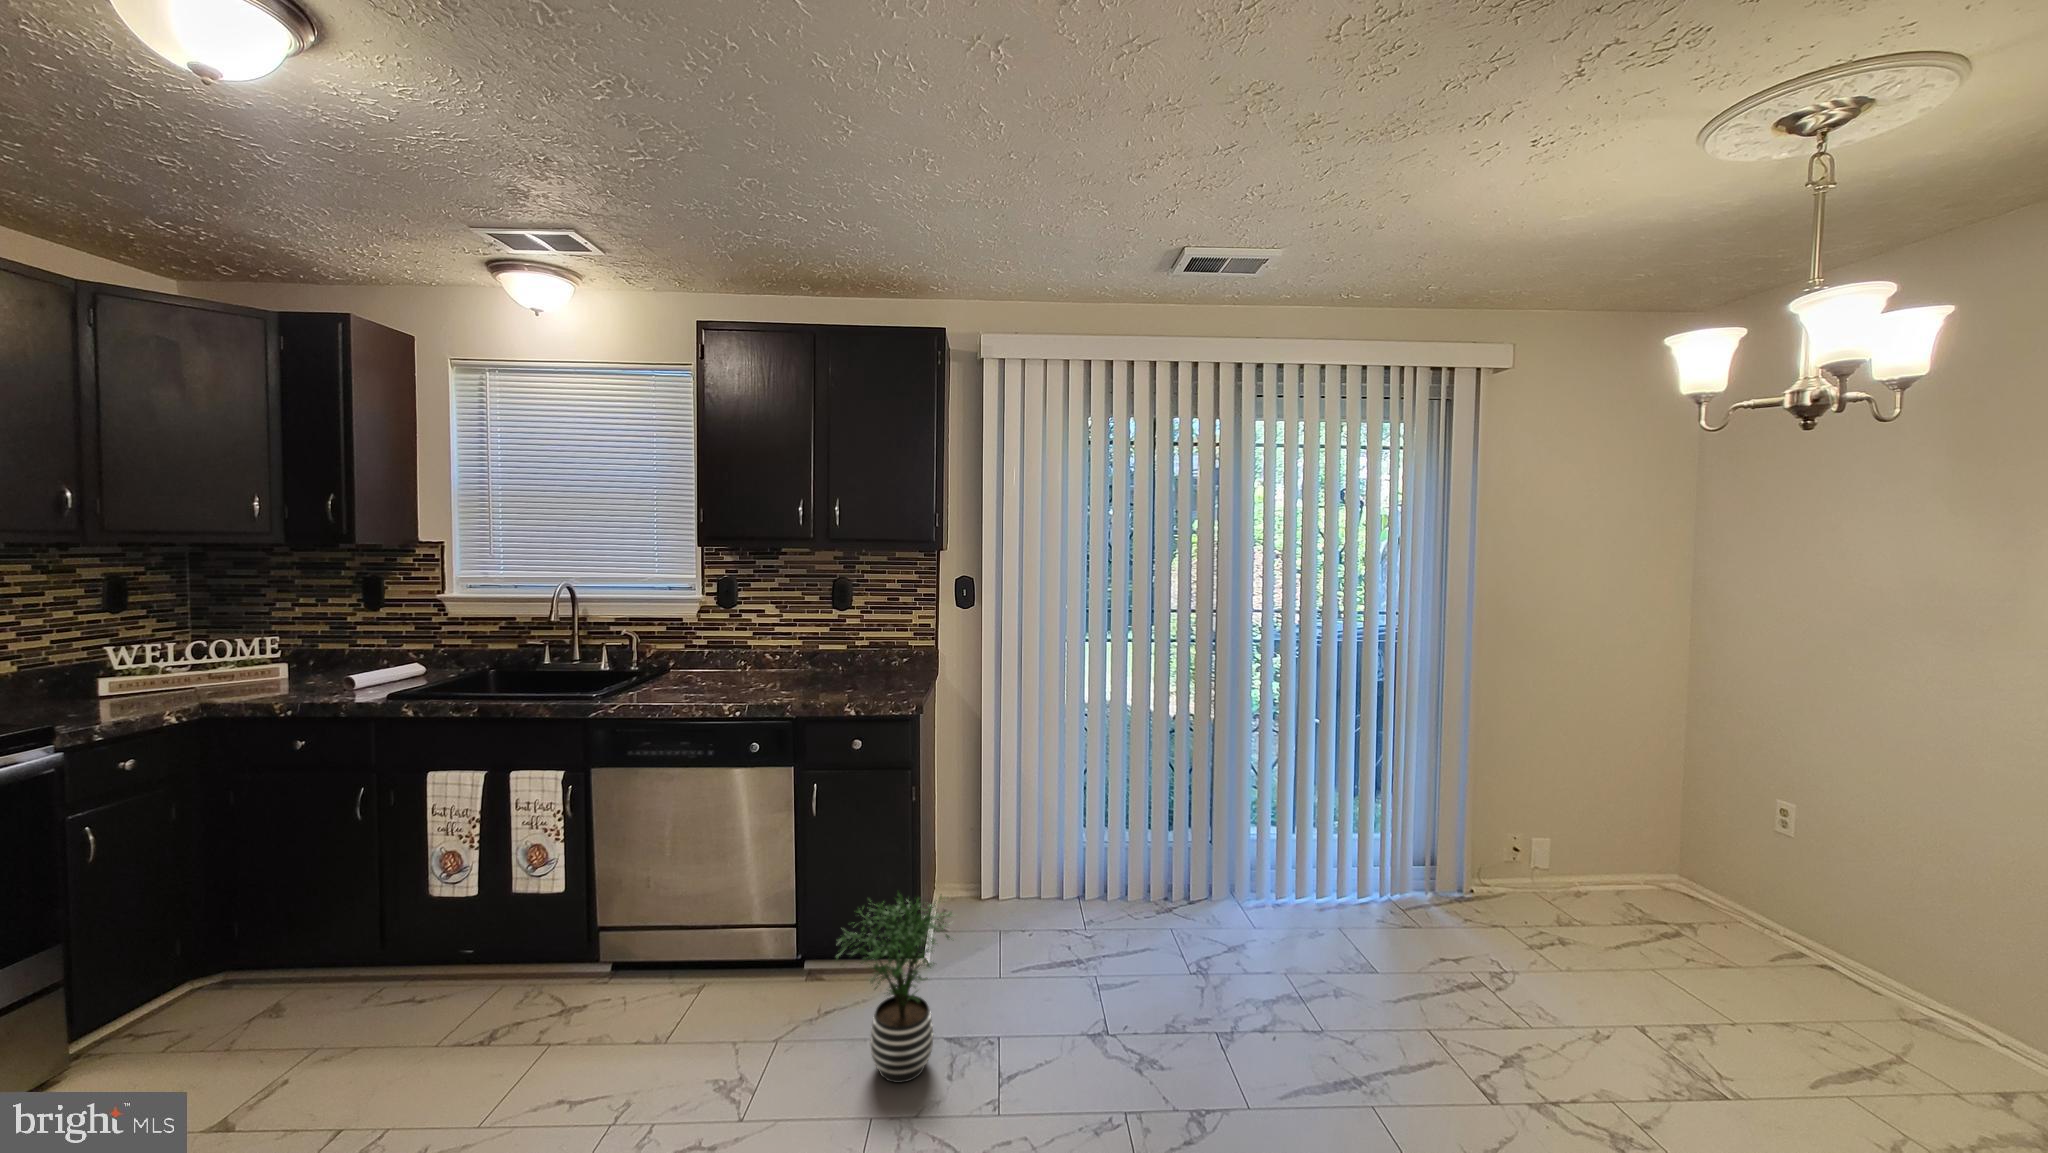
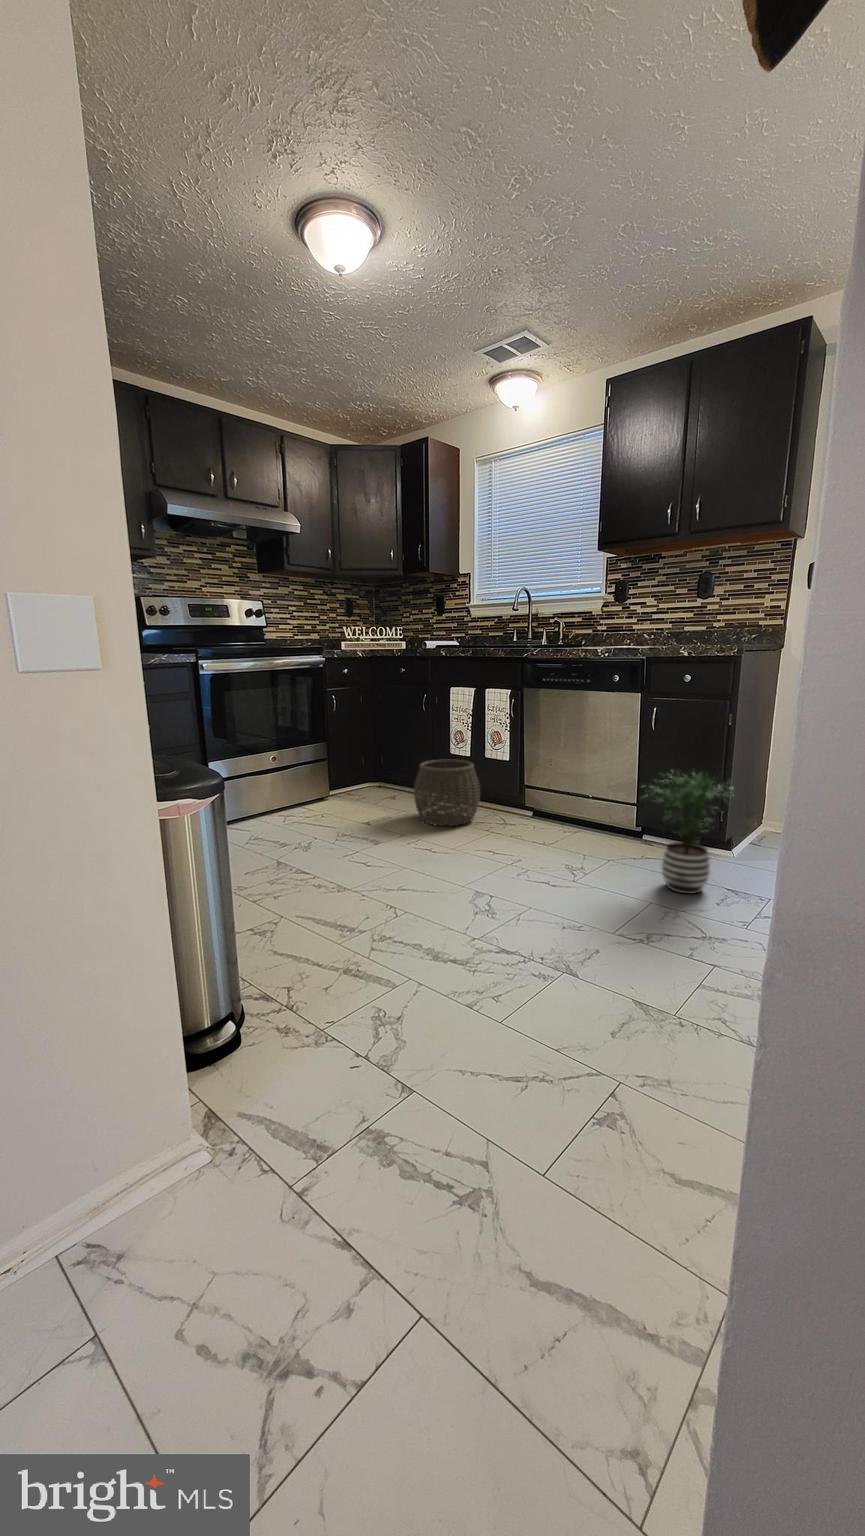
woven basket: none [349,916,514,1081] -> present [414,759,480,826]

